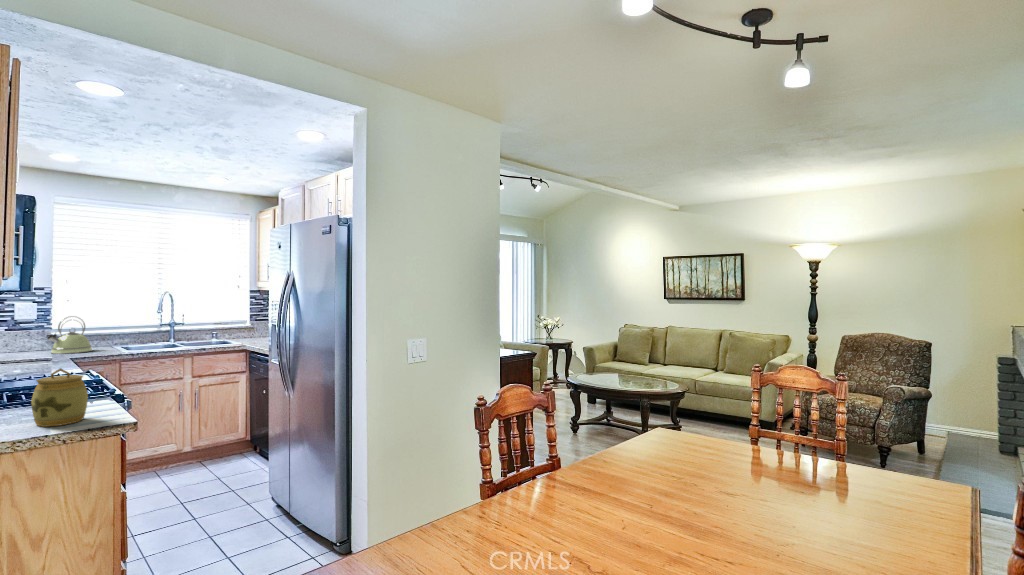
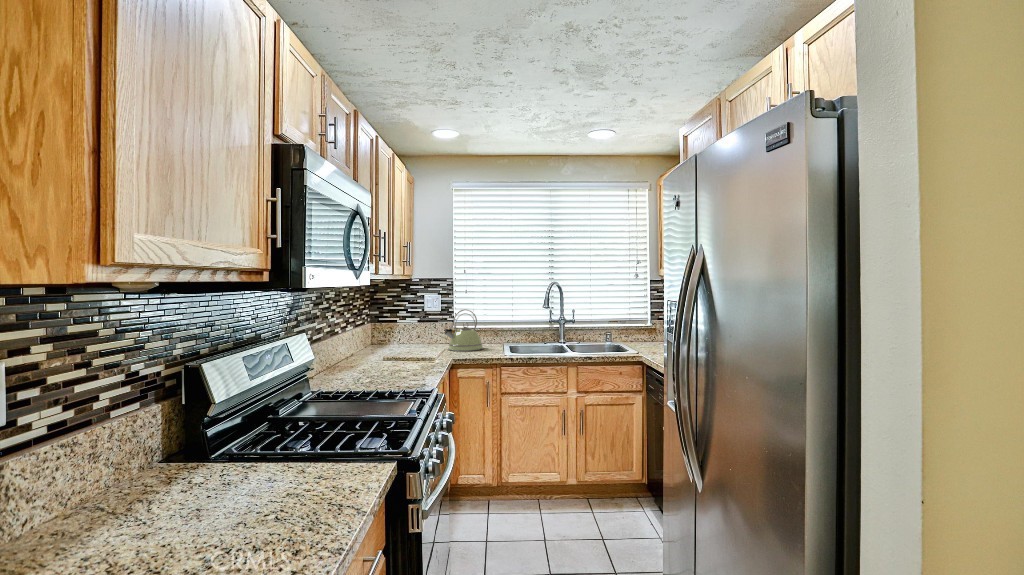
jar: present [31,368,88,427] -> none [277,417,344,513]

